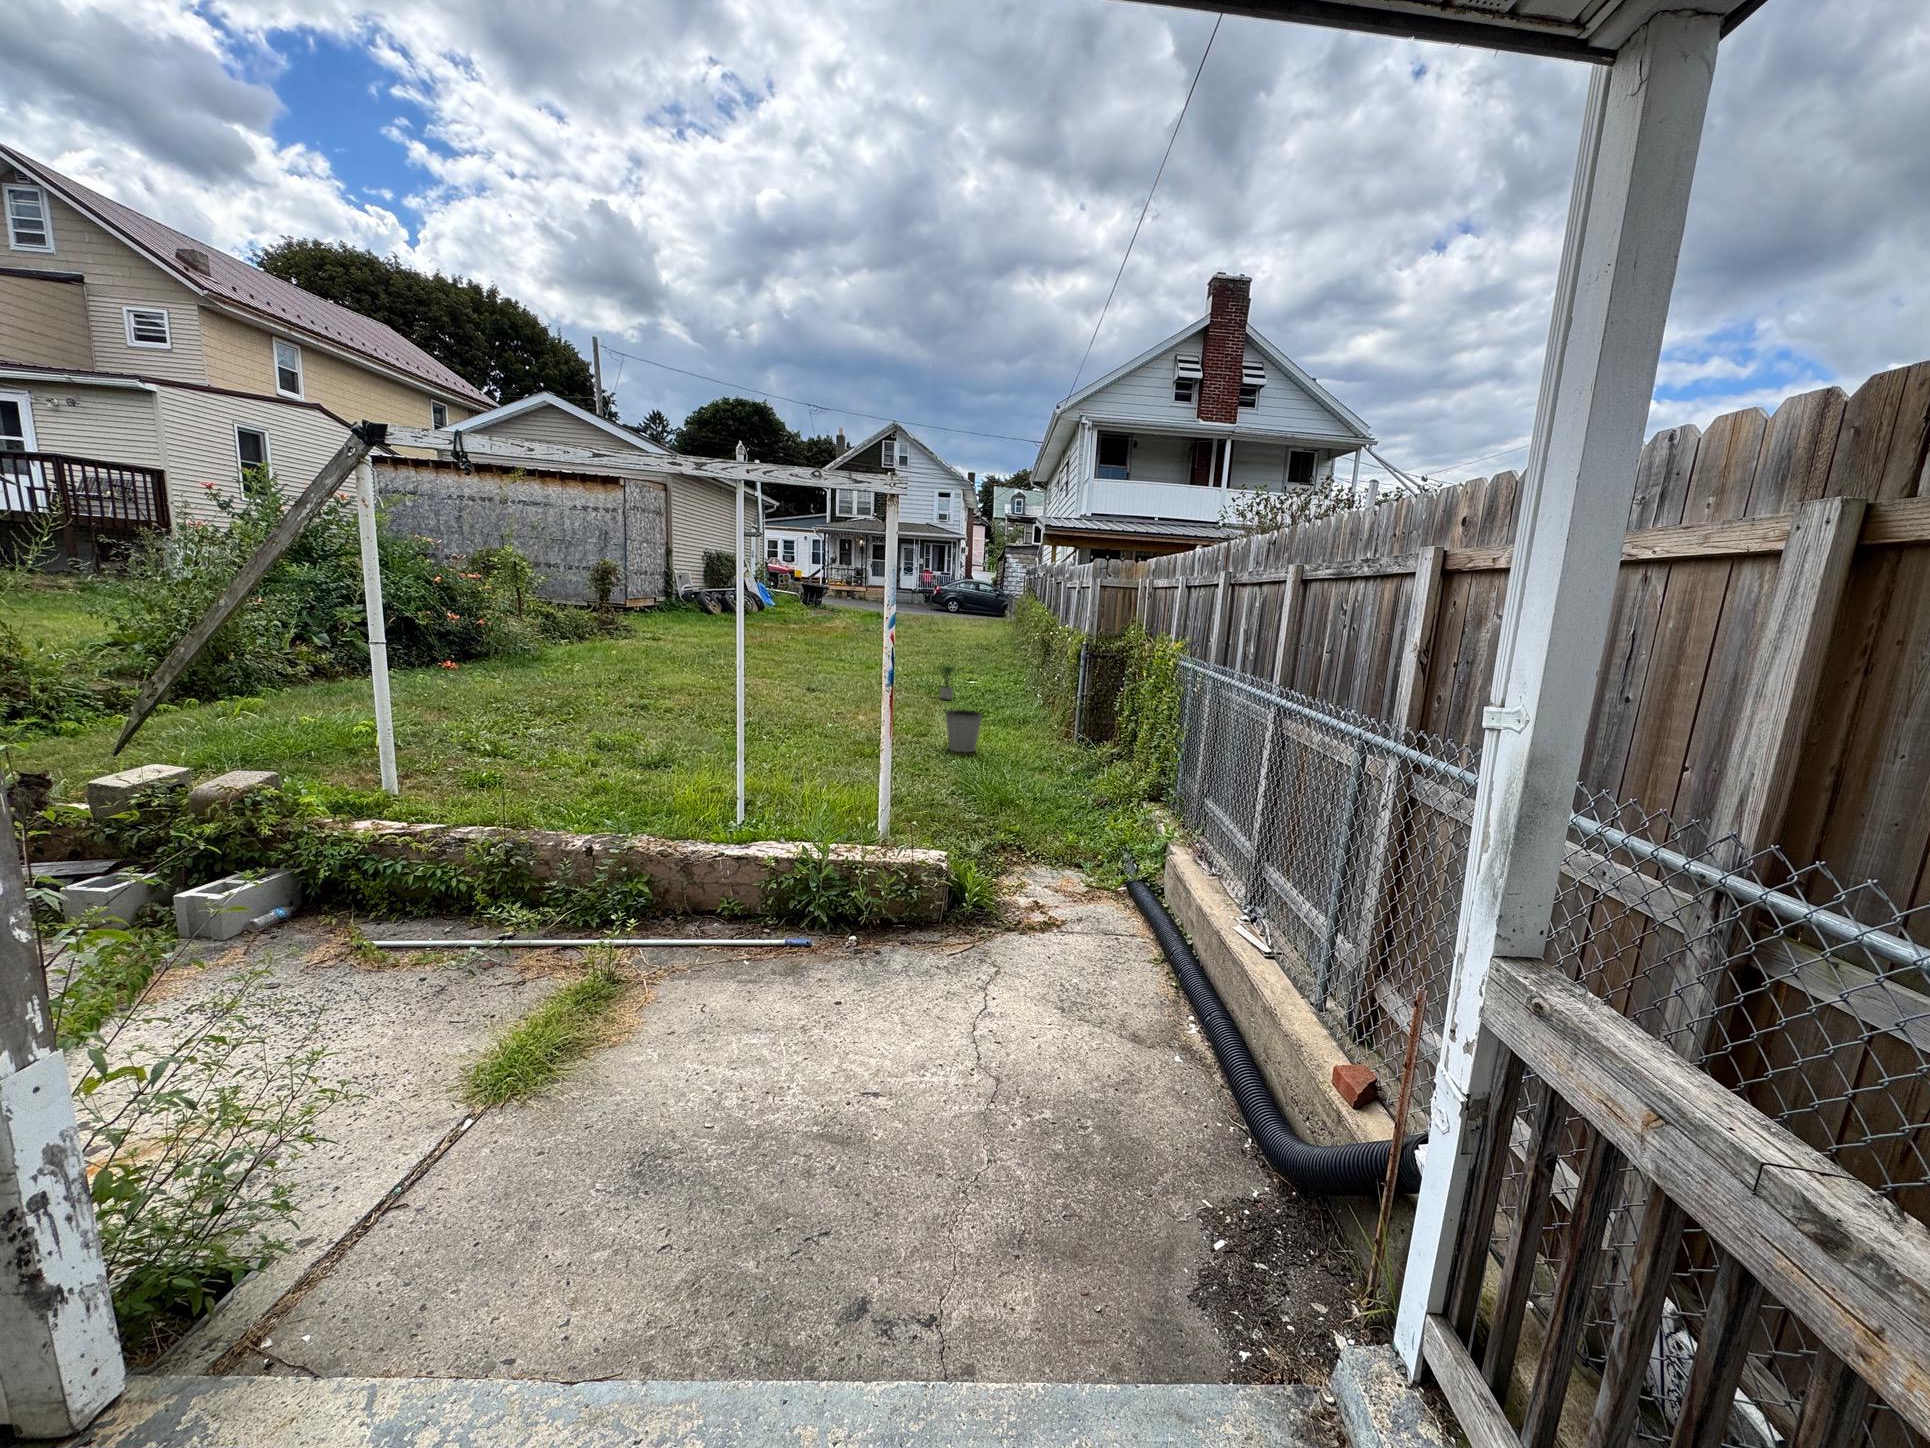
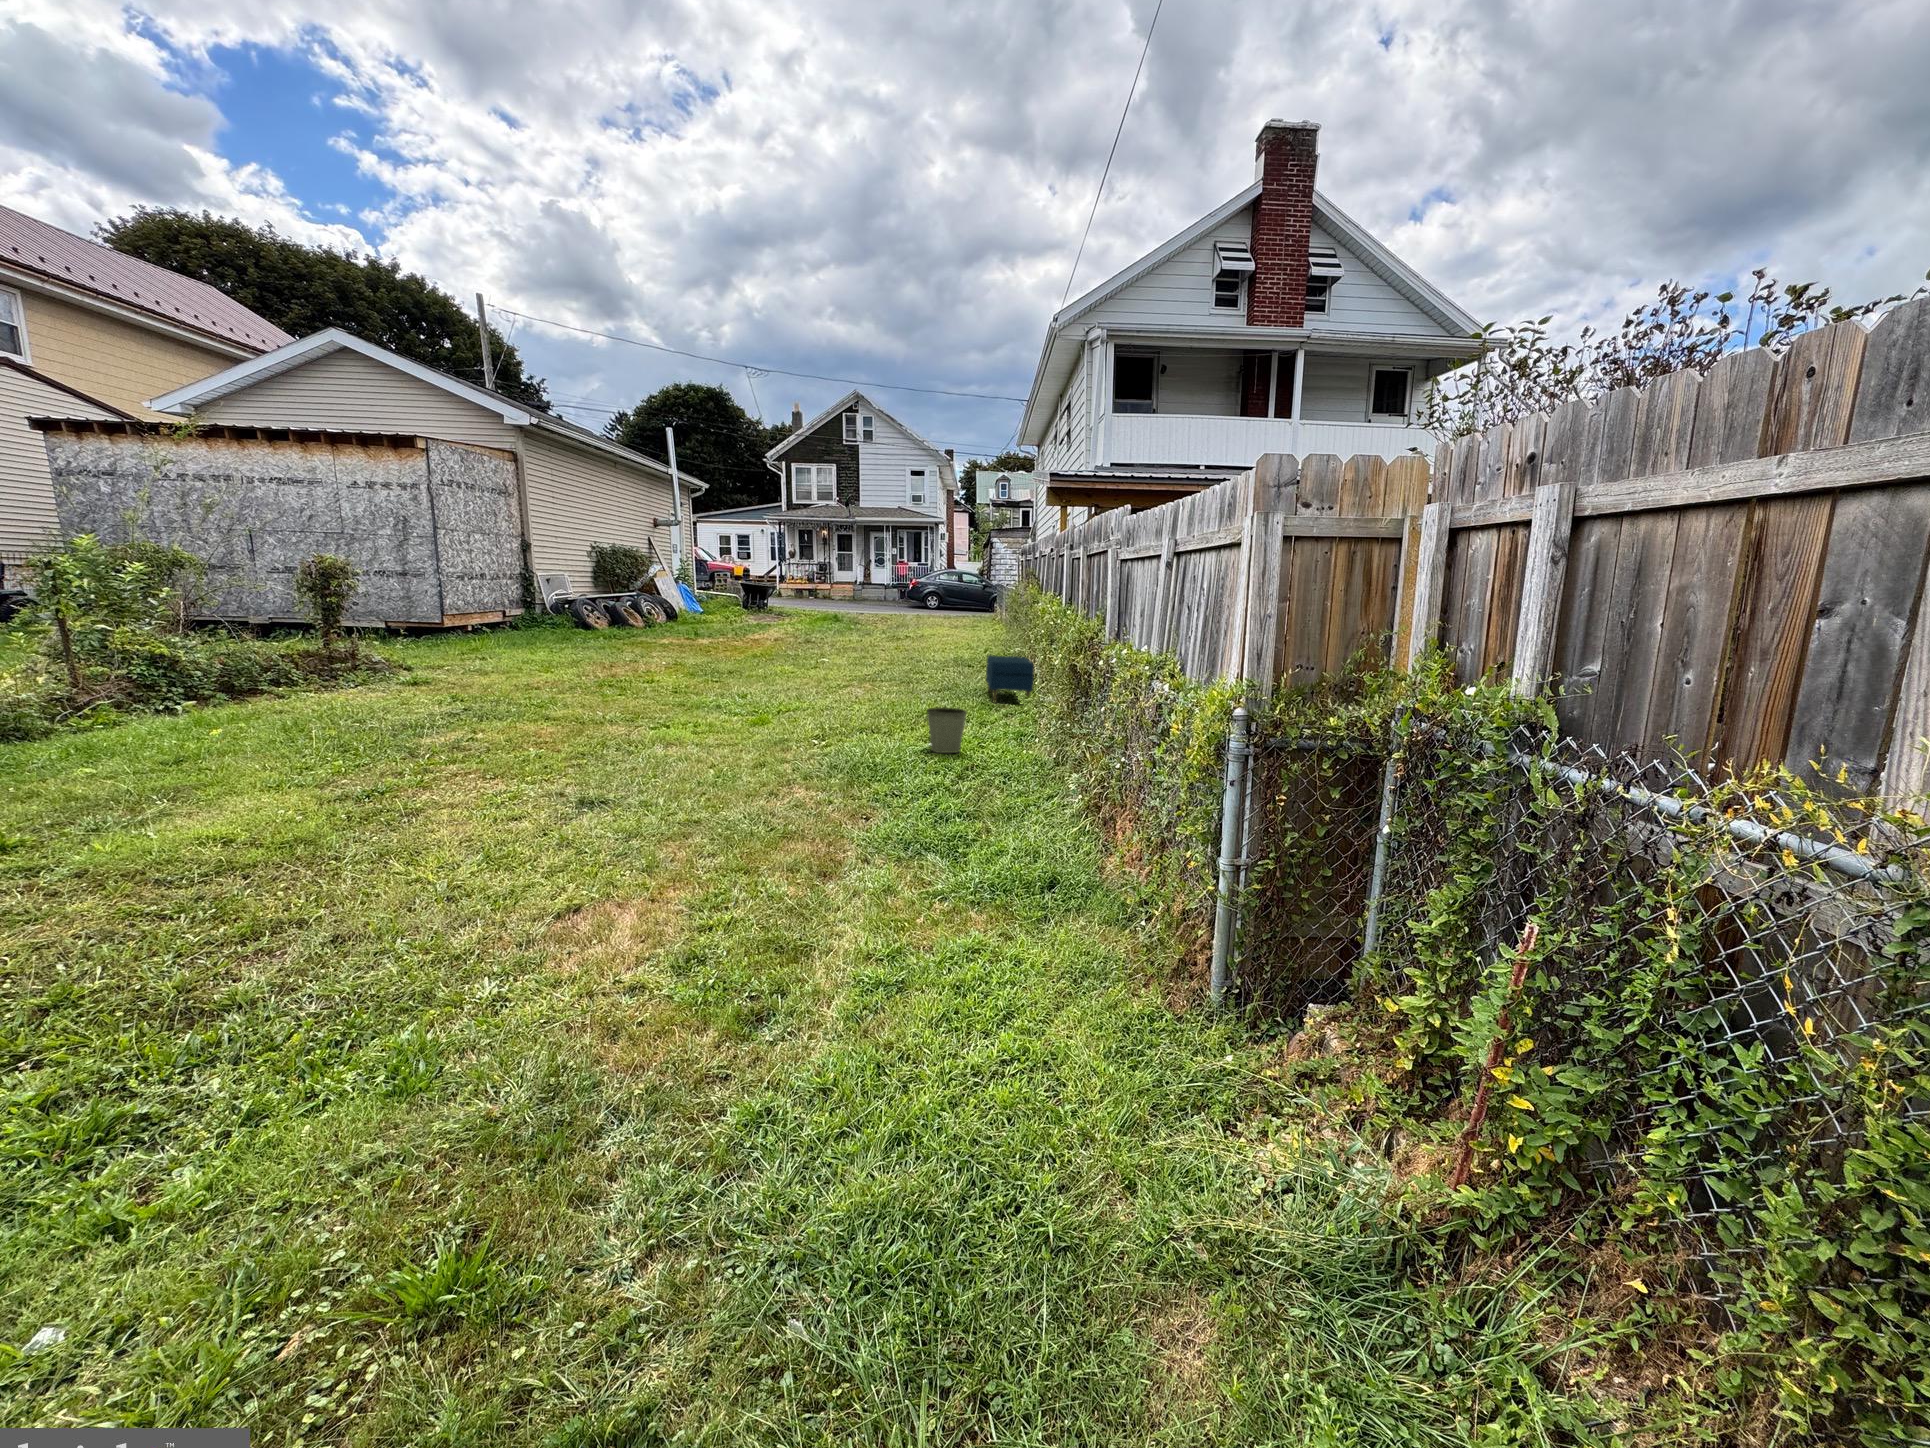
bench: none [1001,660,1045,707] -> present [986,655,1034,703]
potted plant: present [939,664,955,700] -> none [911,658,941,700]

